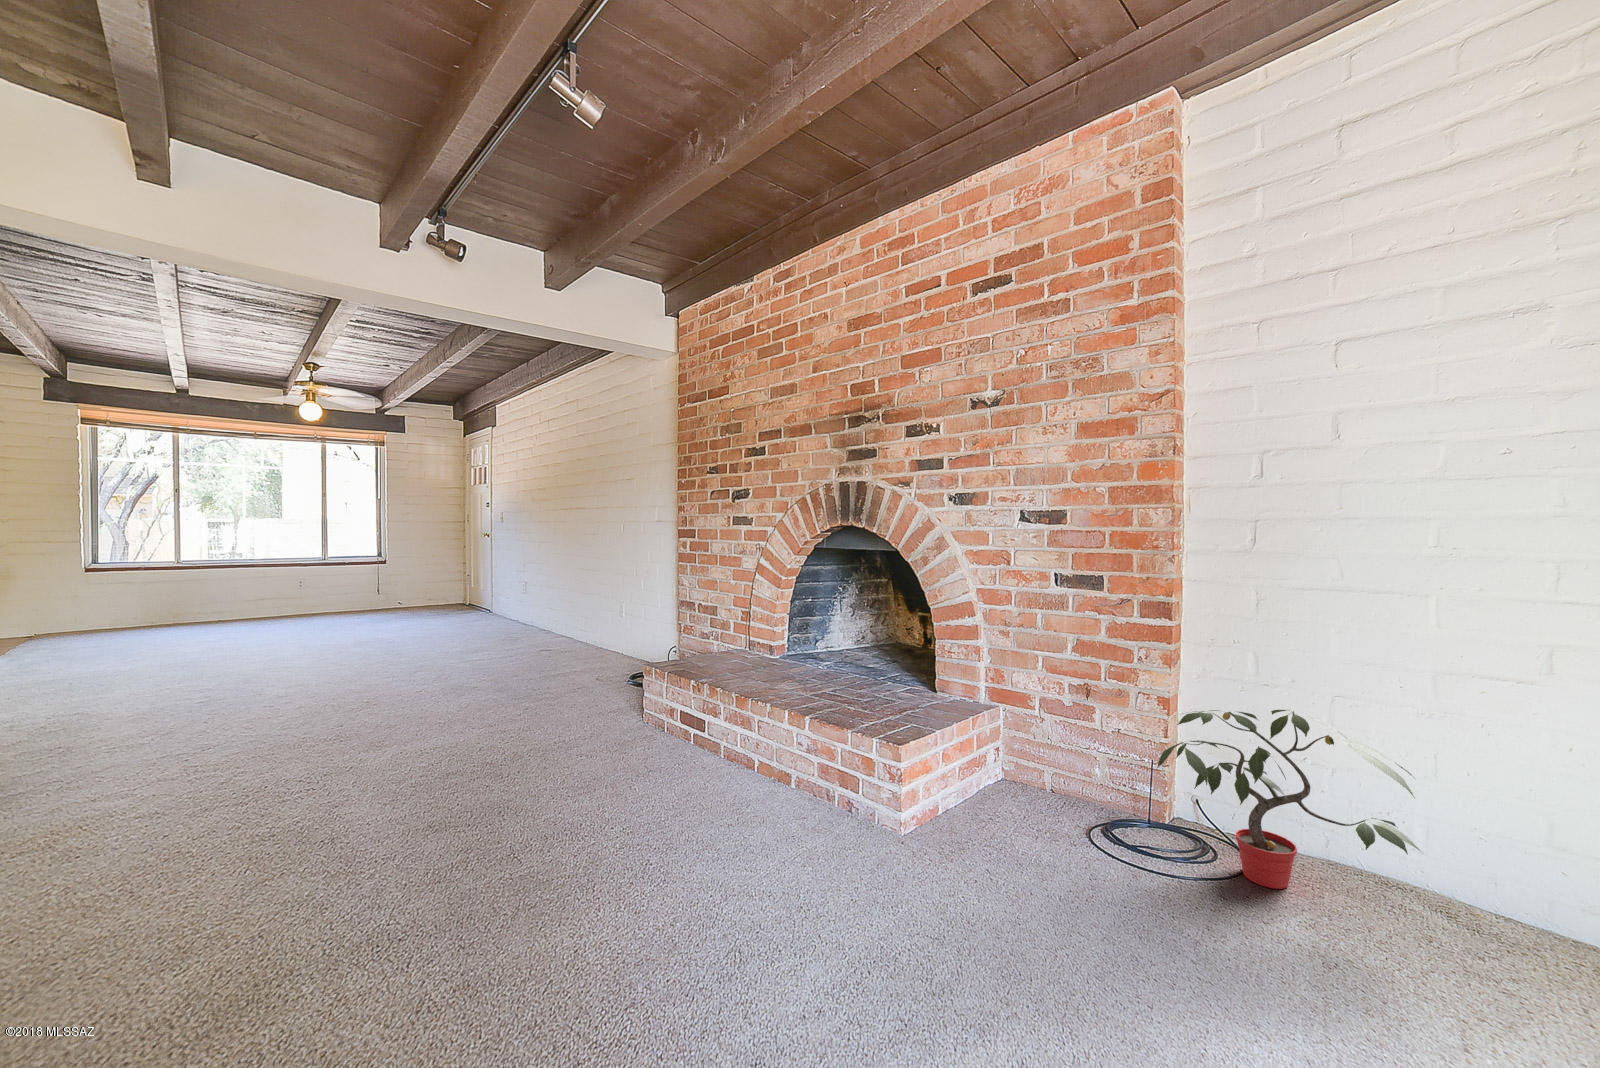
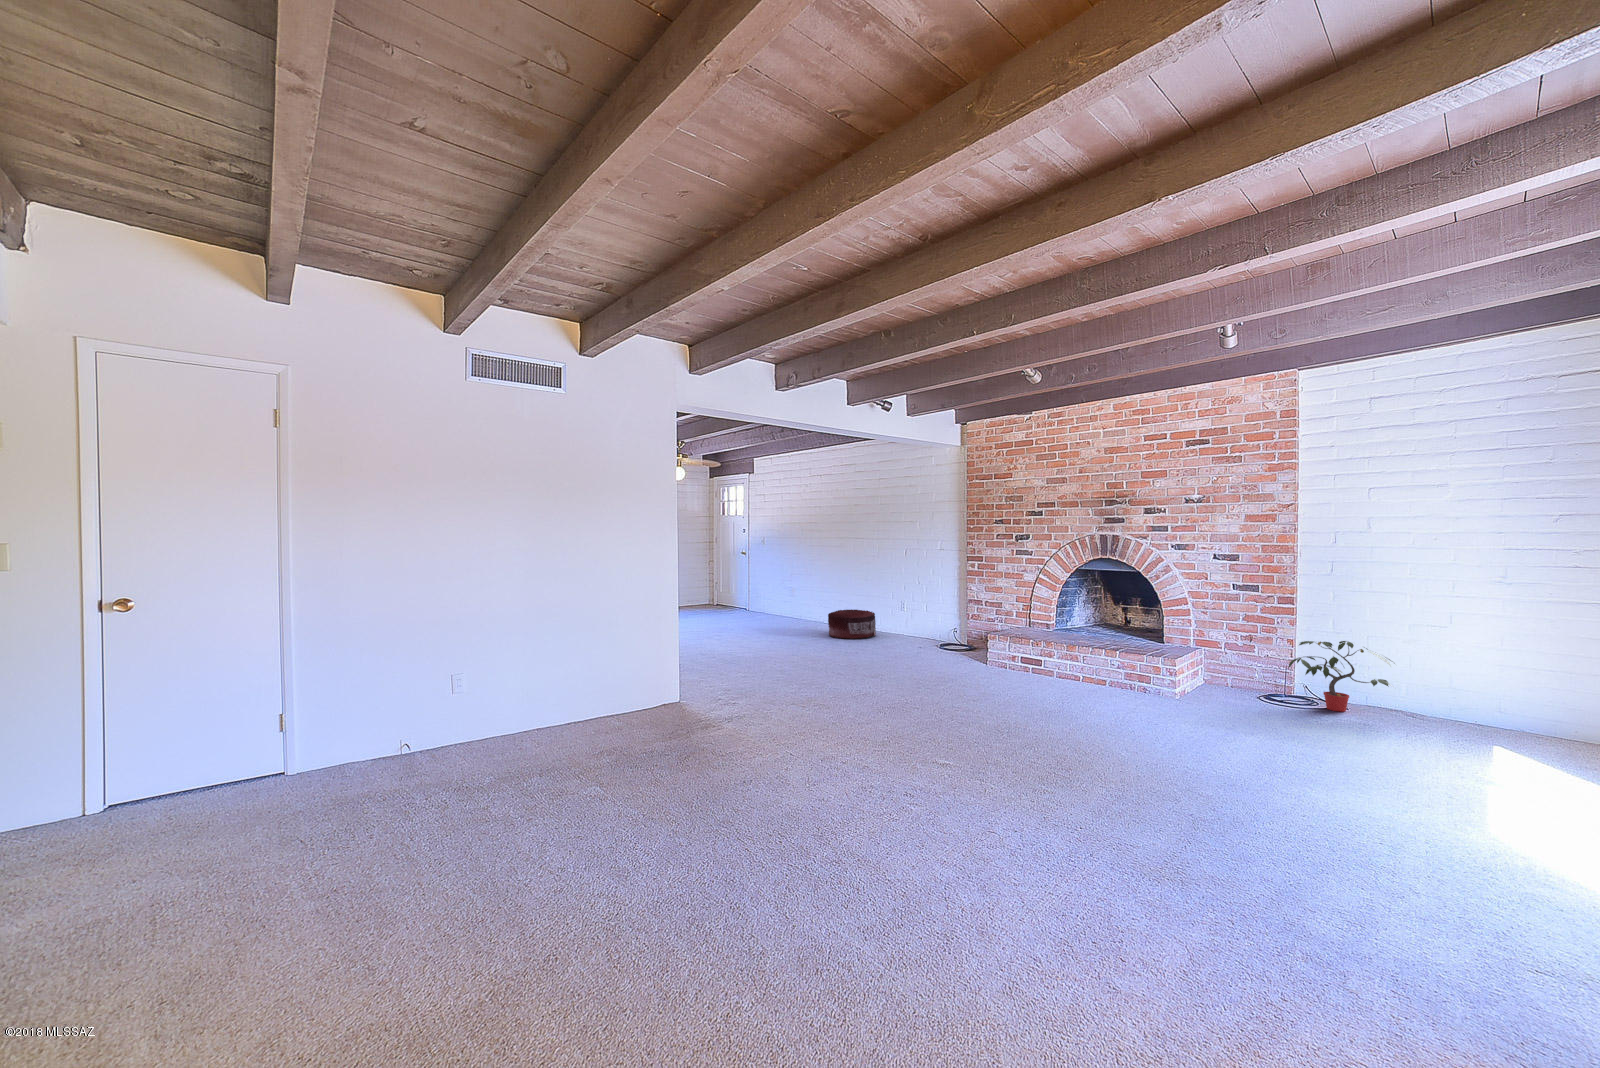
pouf: none [491,616,577,665] -> present [828,609,876,639]

